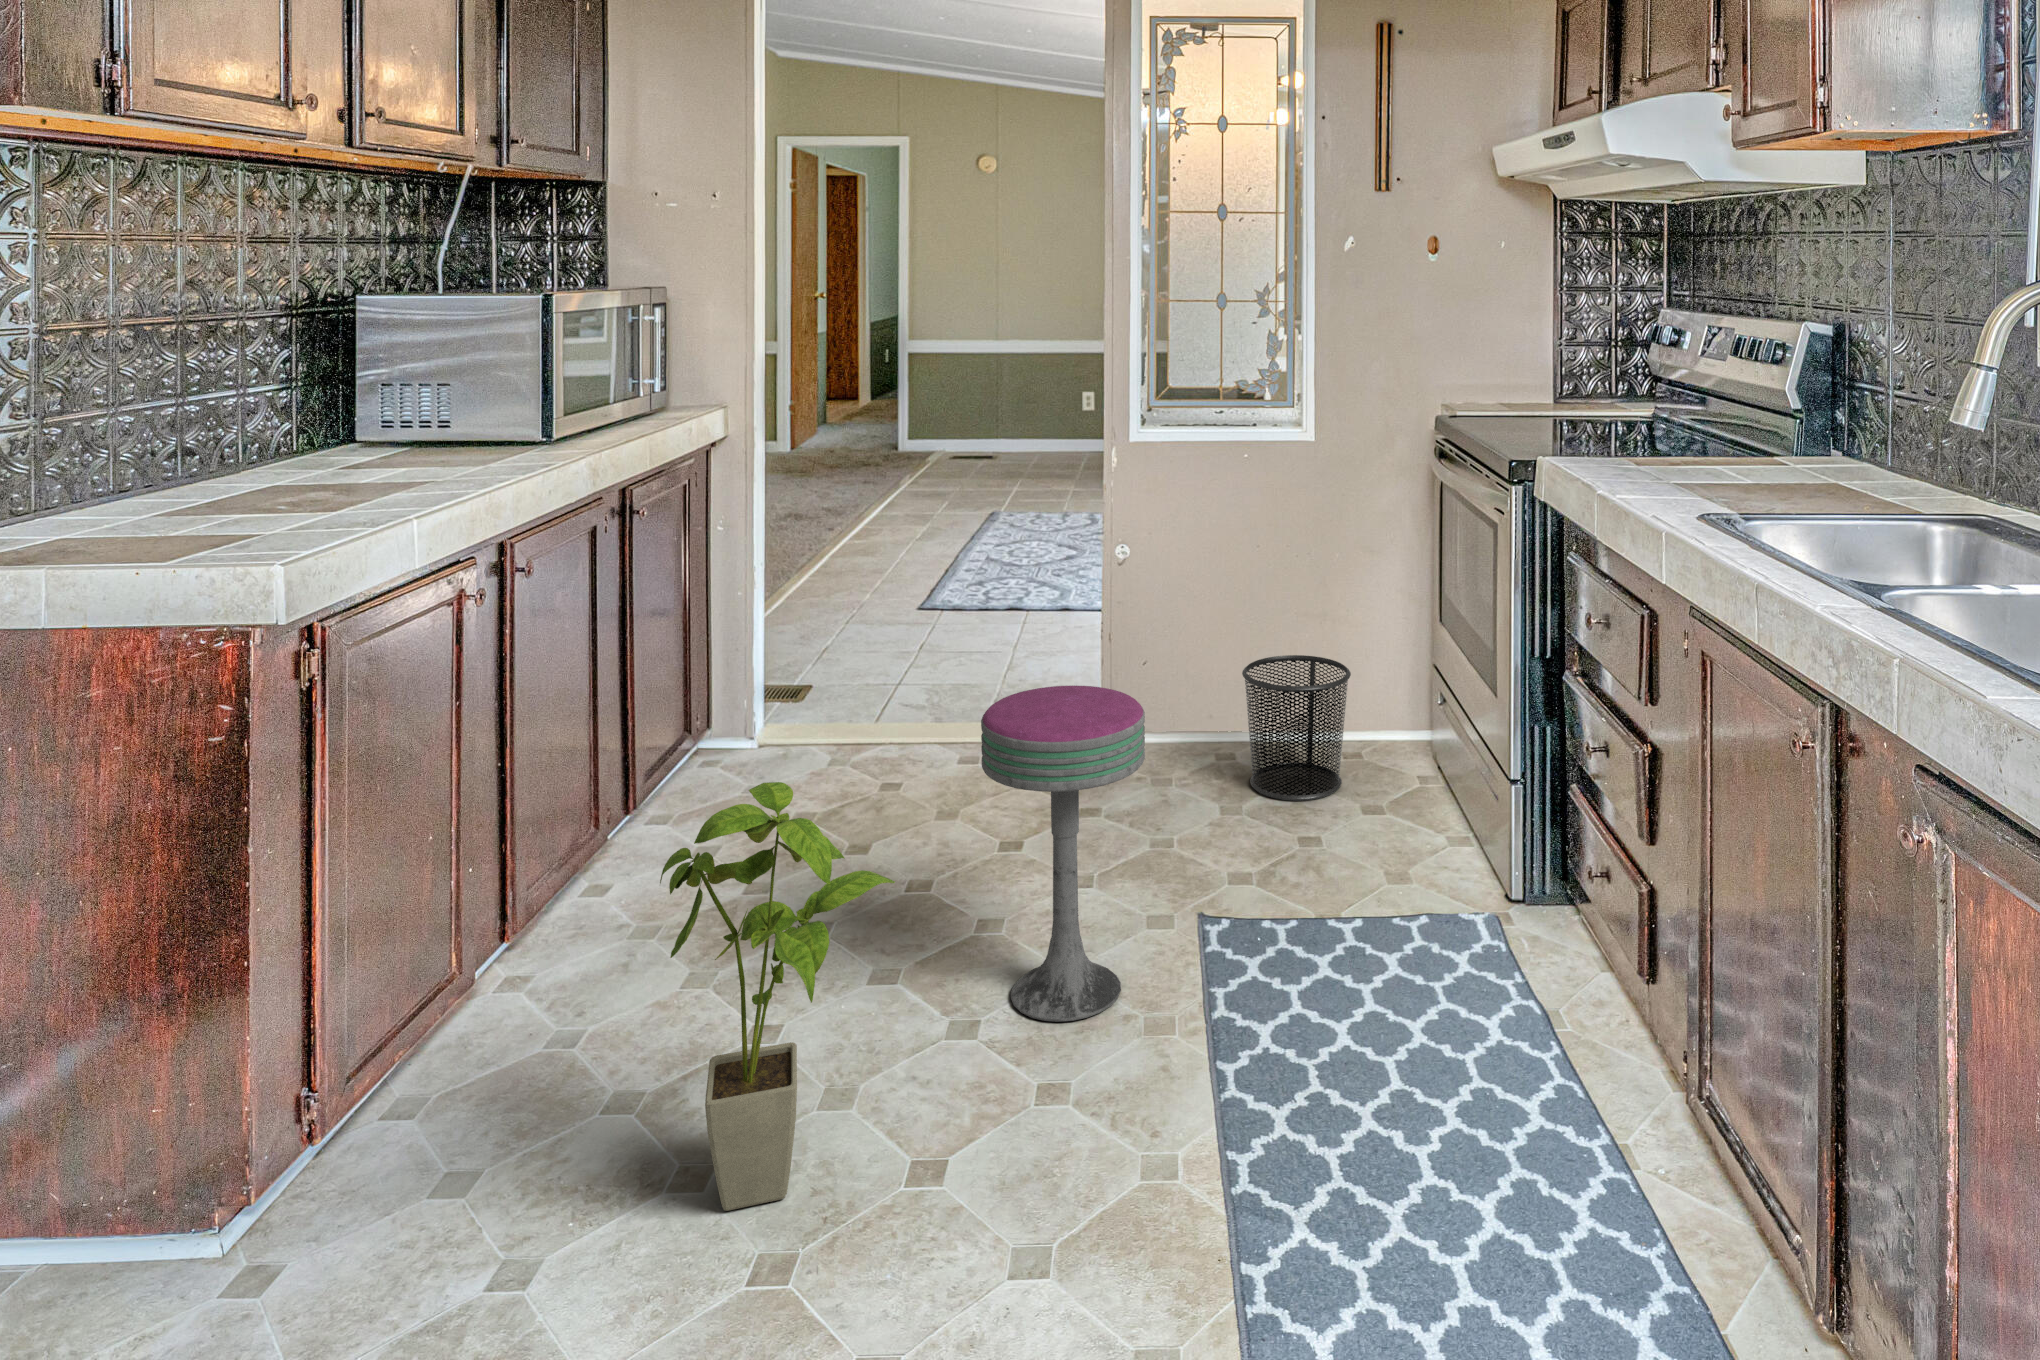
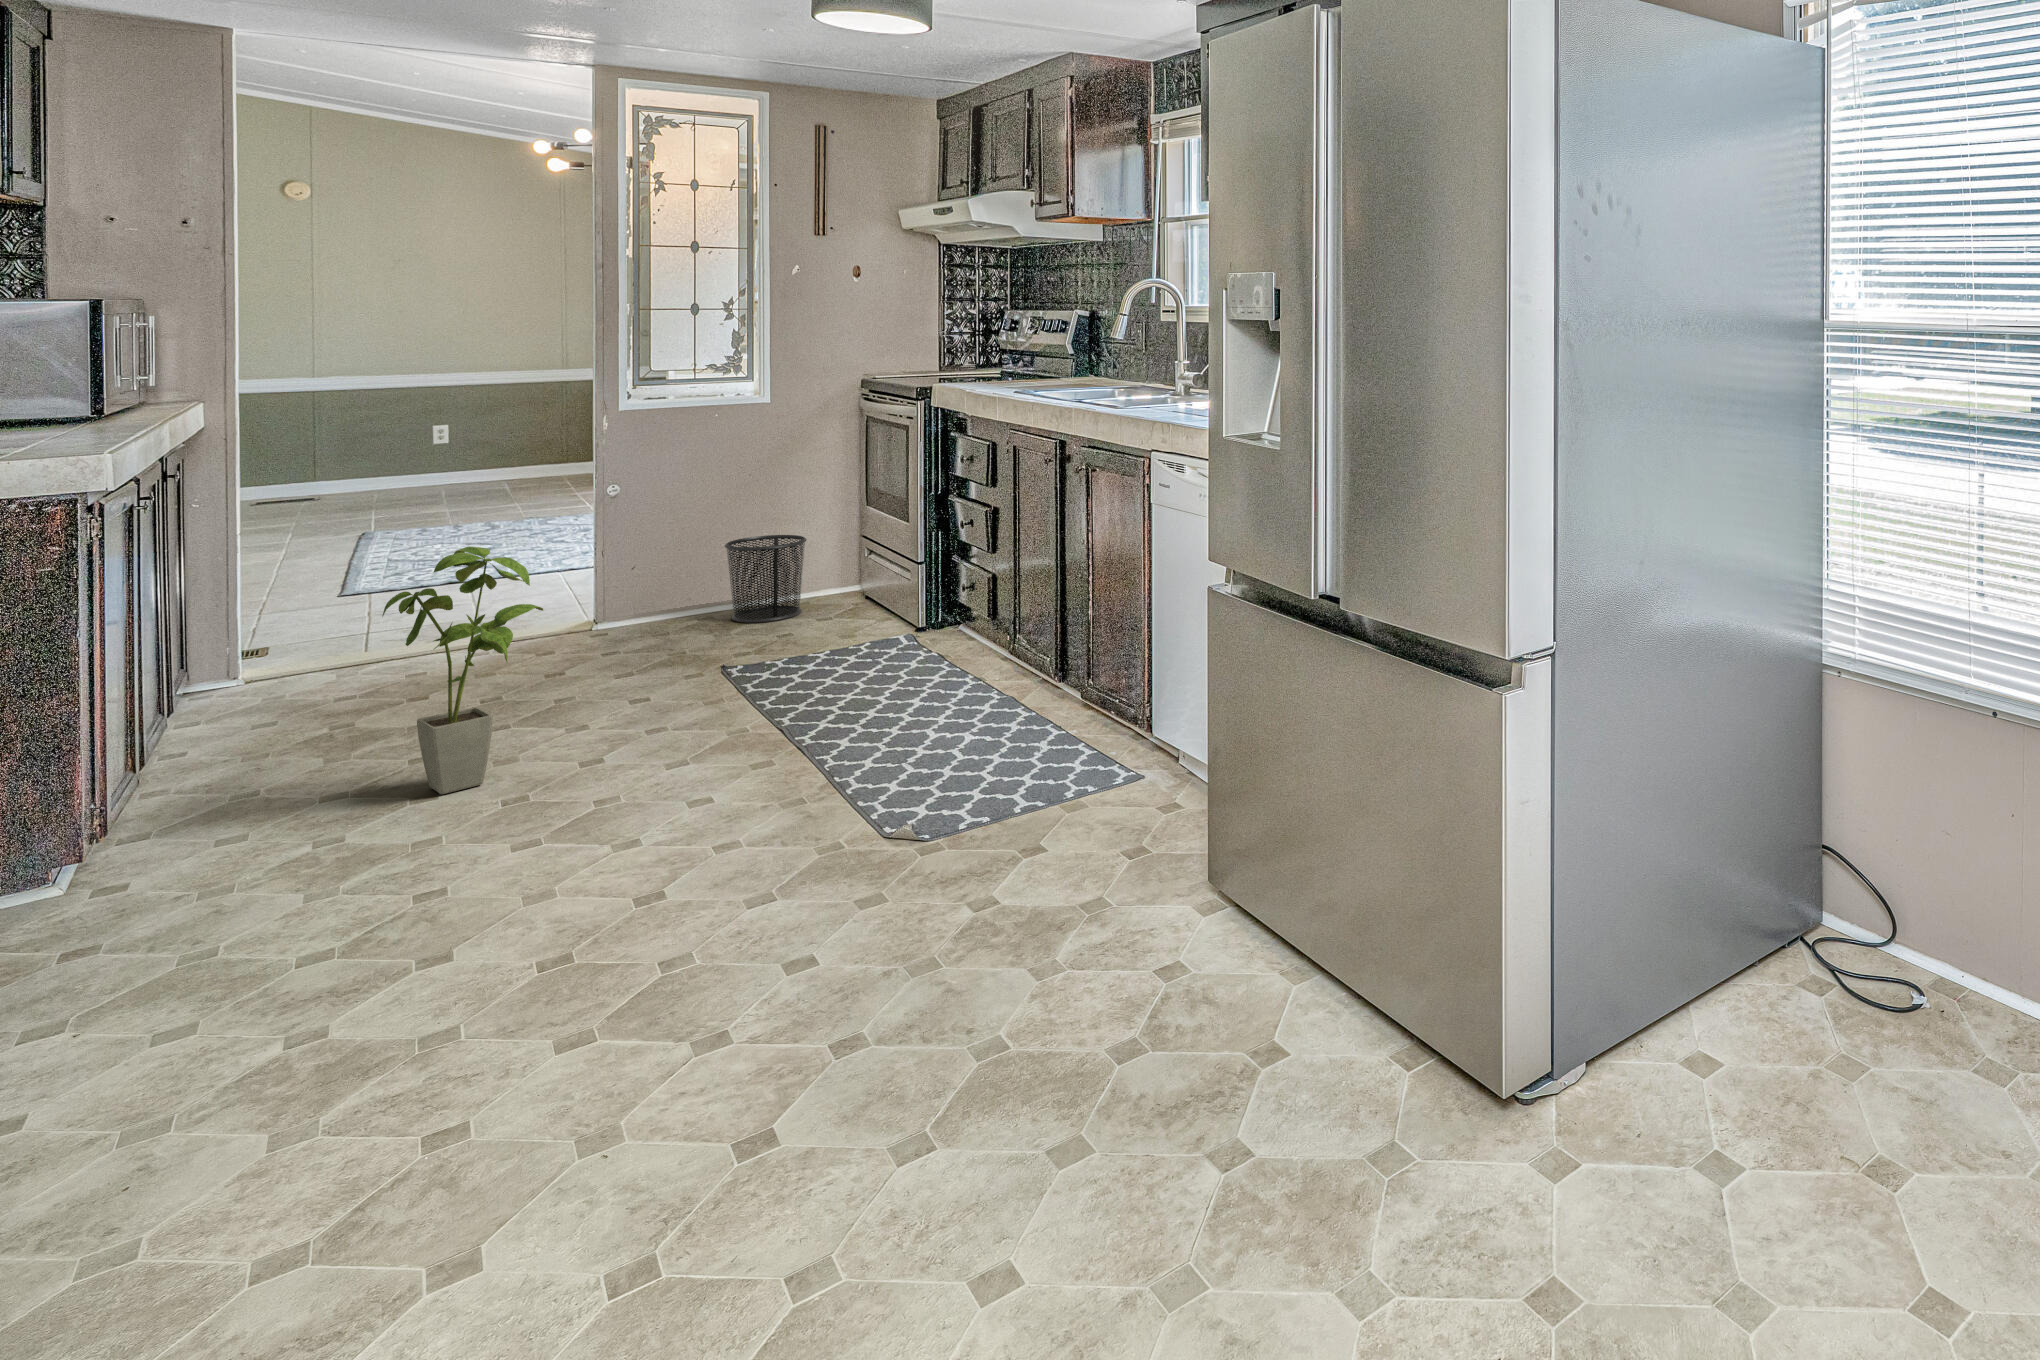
bar stool: present [981,686,1145,1022] -> none [571,523,689,713]

